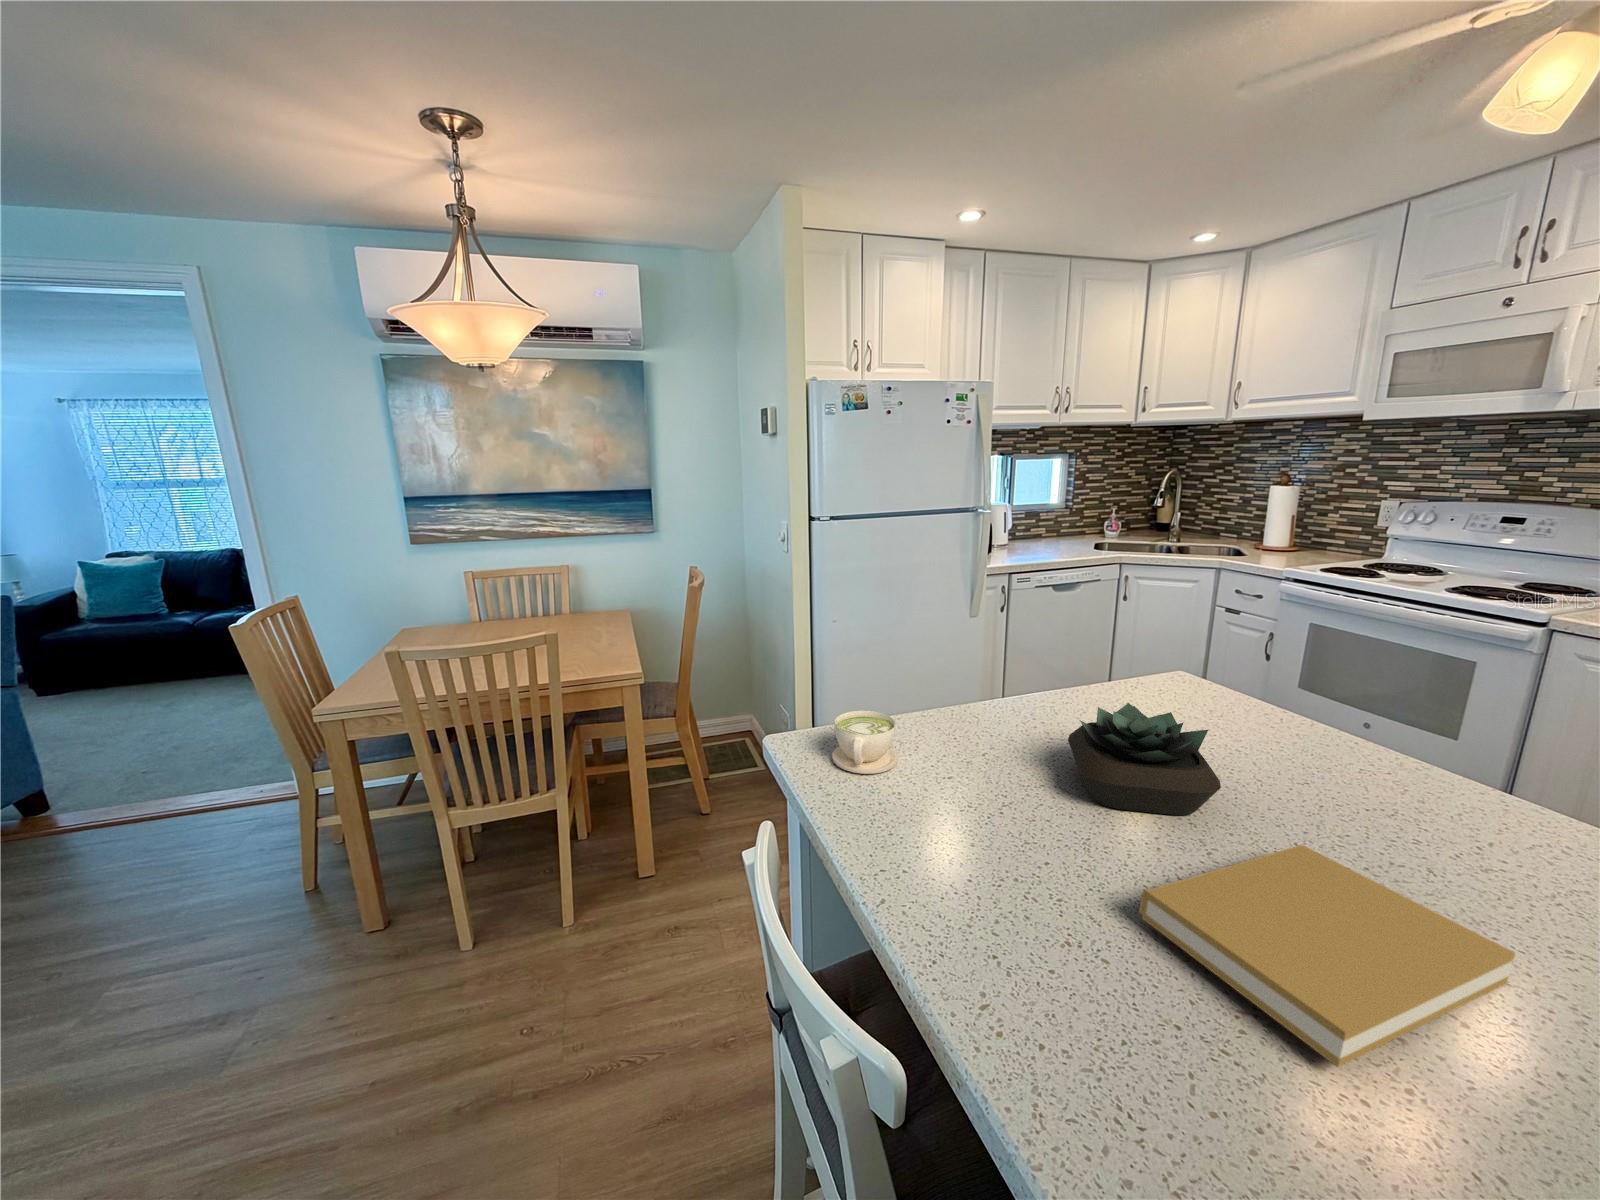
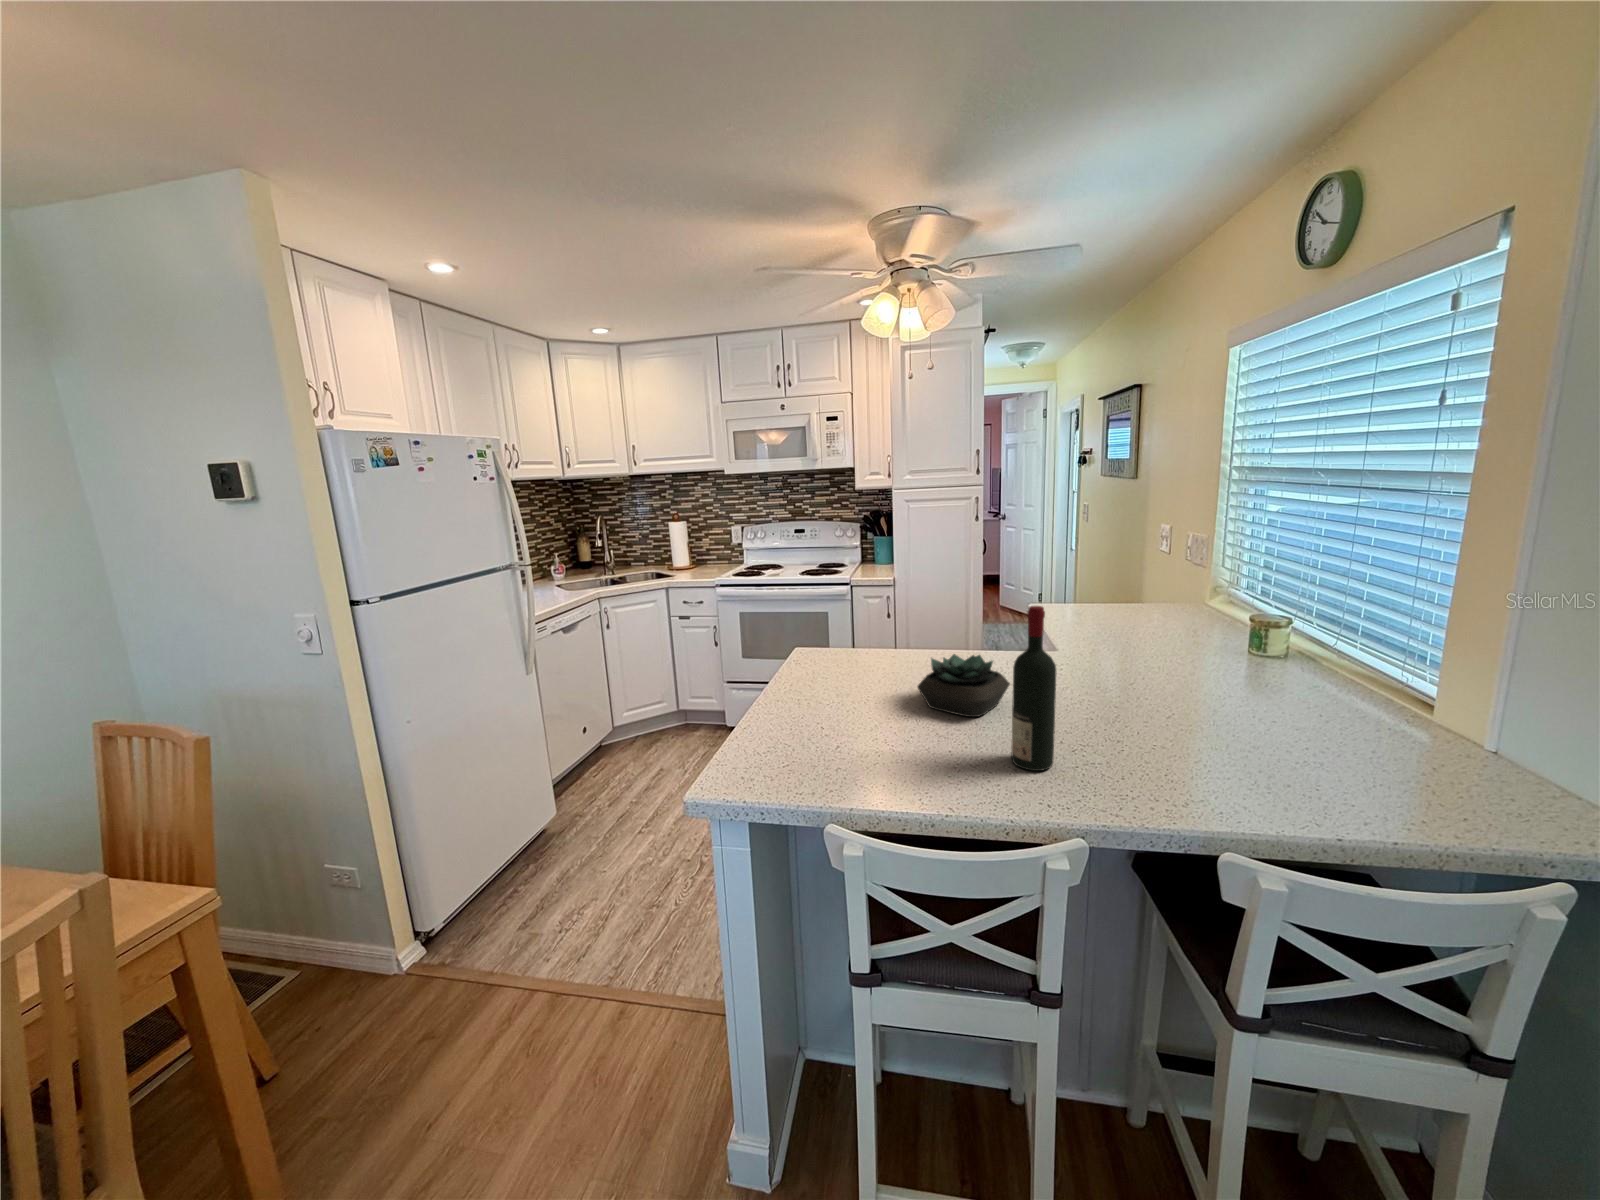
wine bottle: none [978,628,1054,890] -> present [1011,606,1056,771]
coffee cup: present [832,711,898,774] -> none [830,725,888,780]
book: present [1139,845,1515,1067] -> none [1052,687,1194,743]

